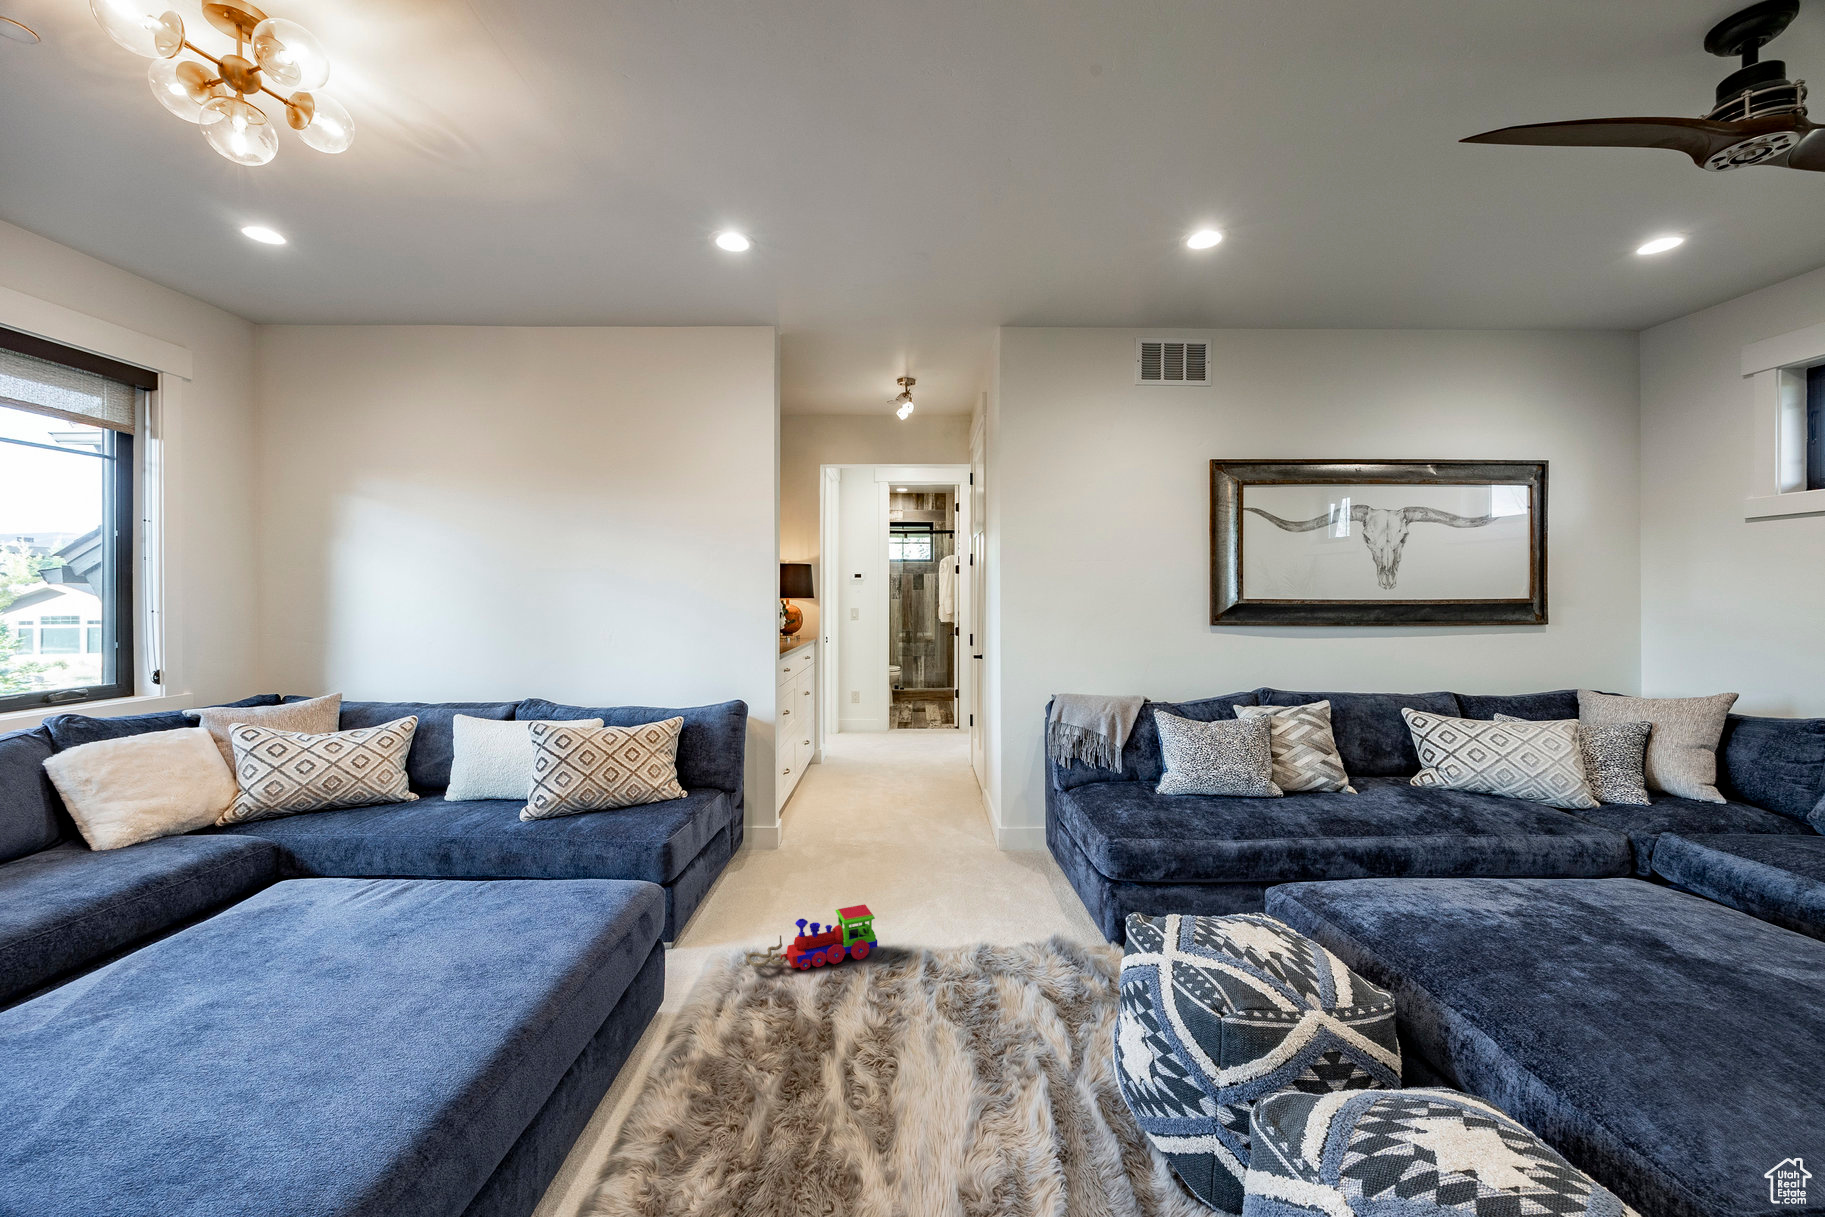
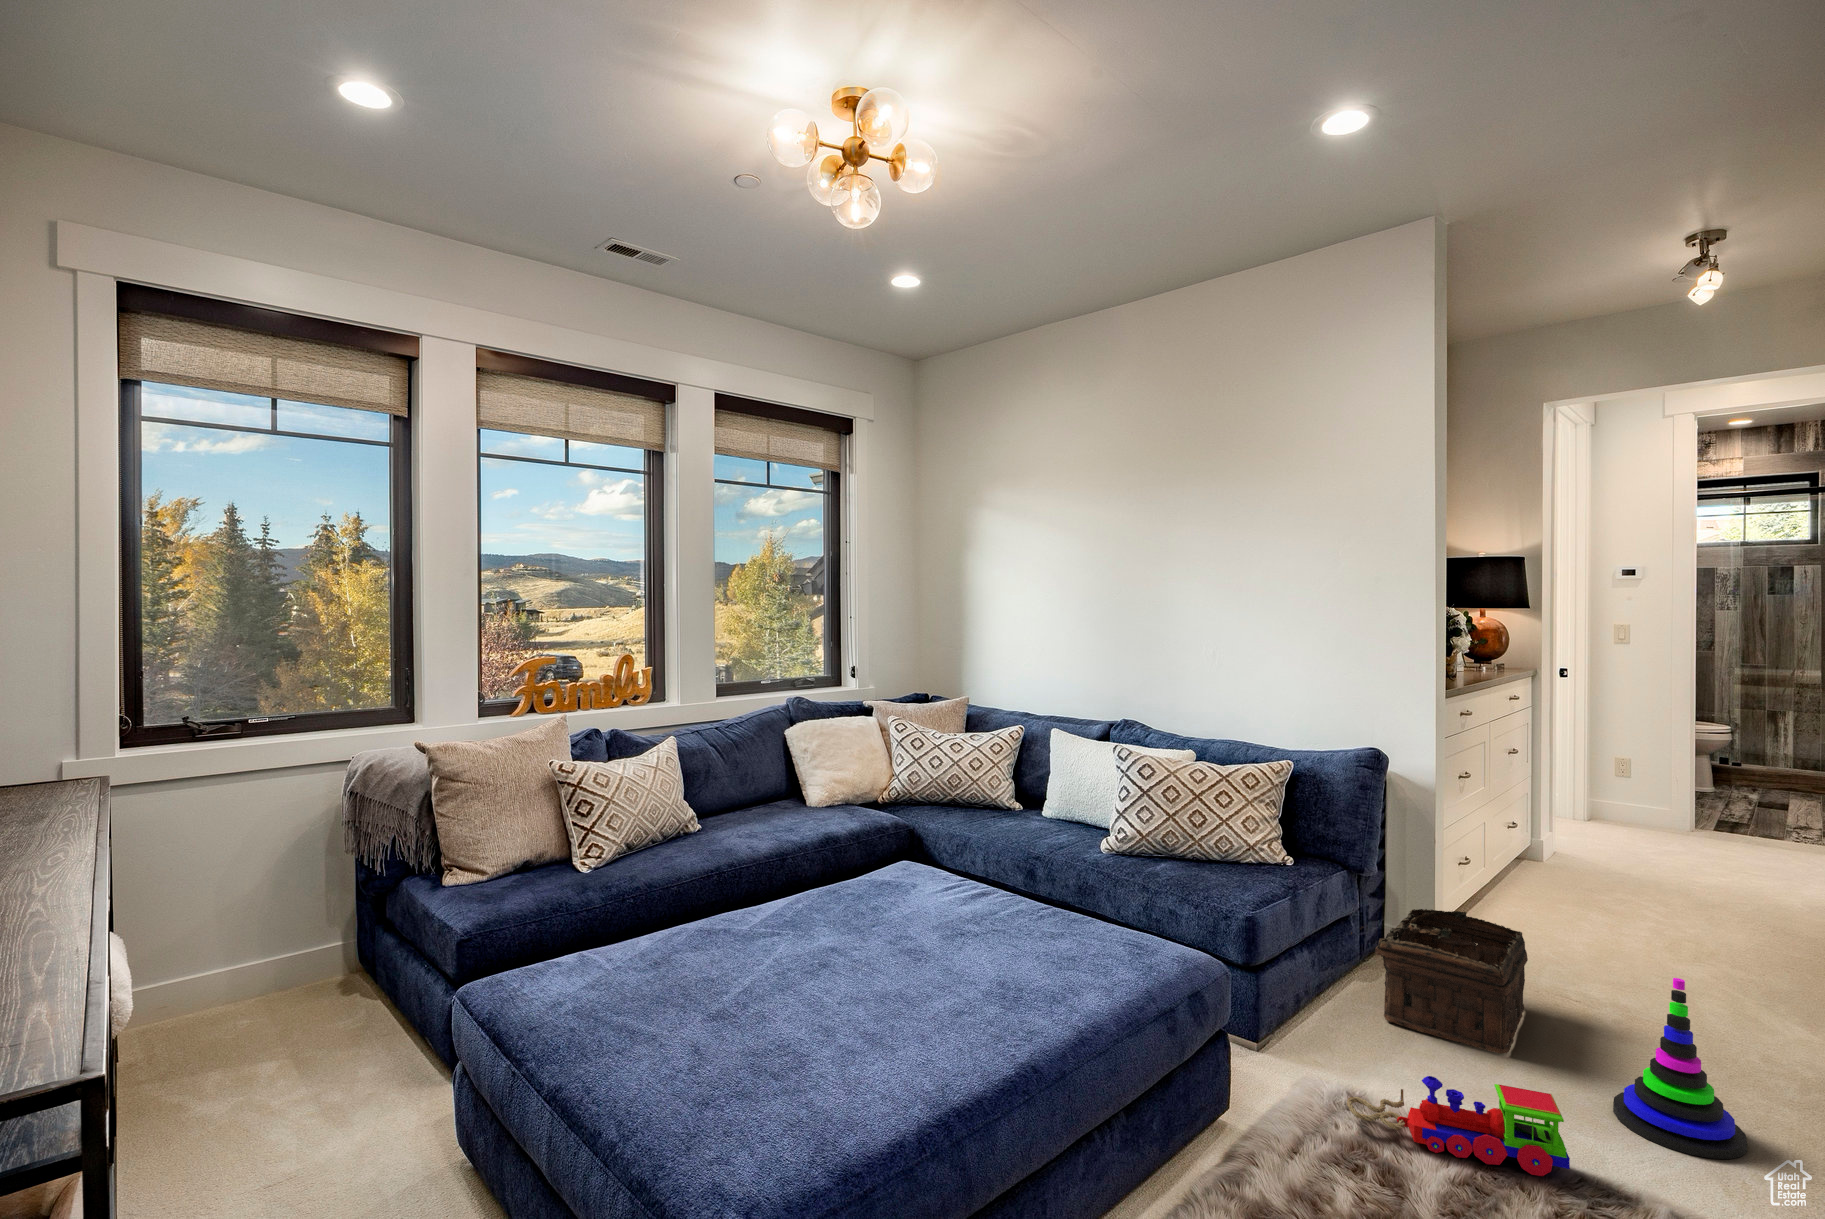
basket: none [731,803,834,893] -> present [1351,909,1528,1054]
stacking toy: none [887,813,947,915] -> present [1613,978,1747,1159]

